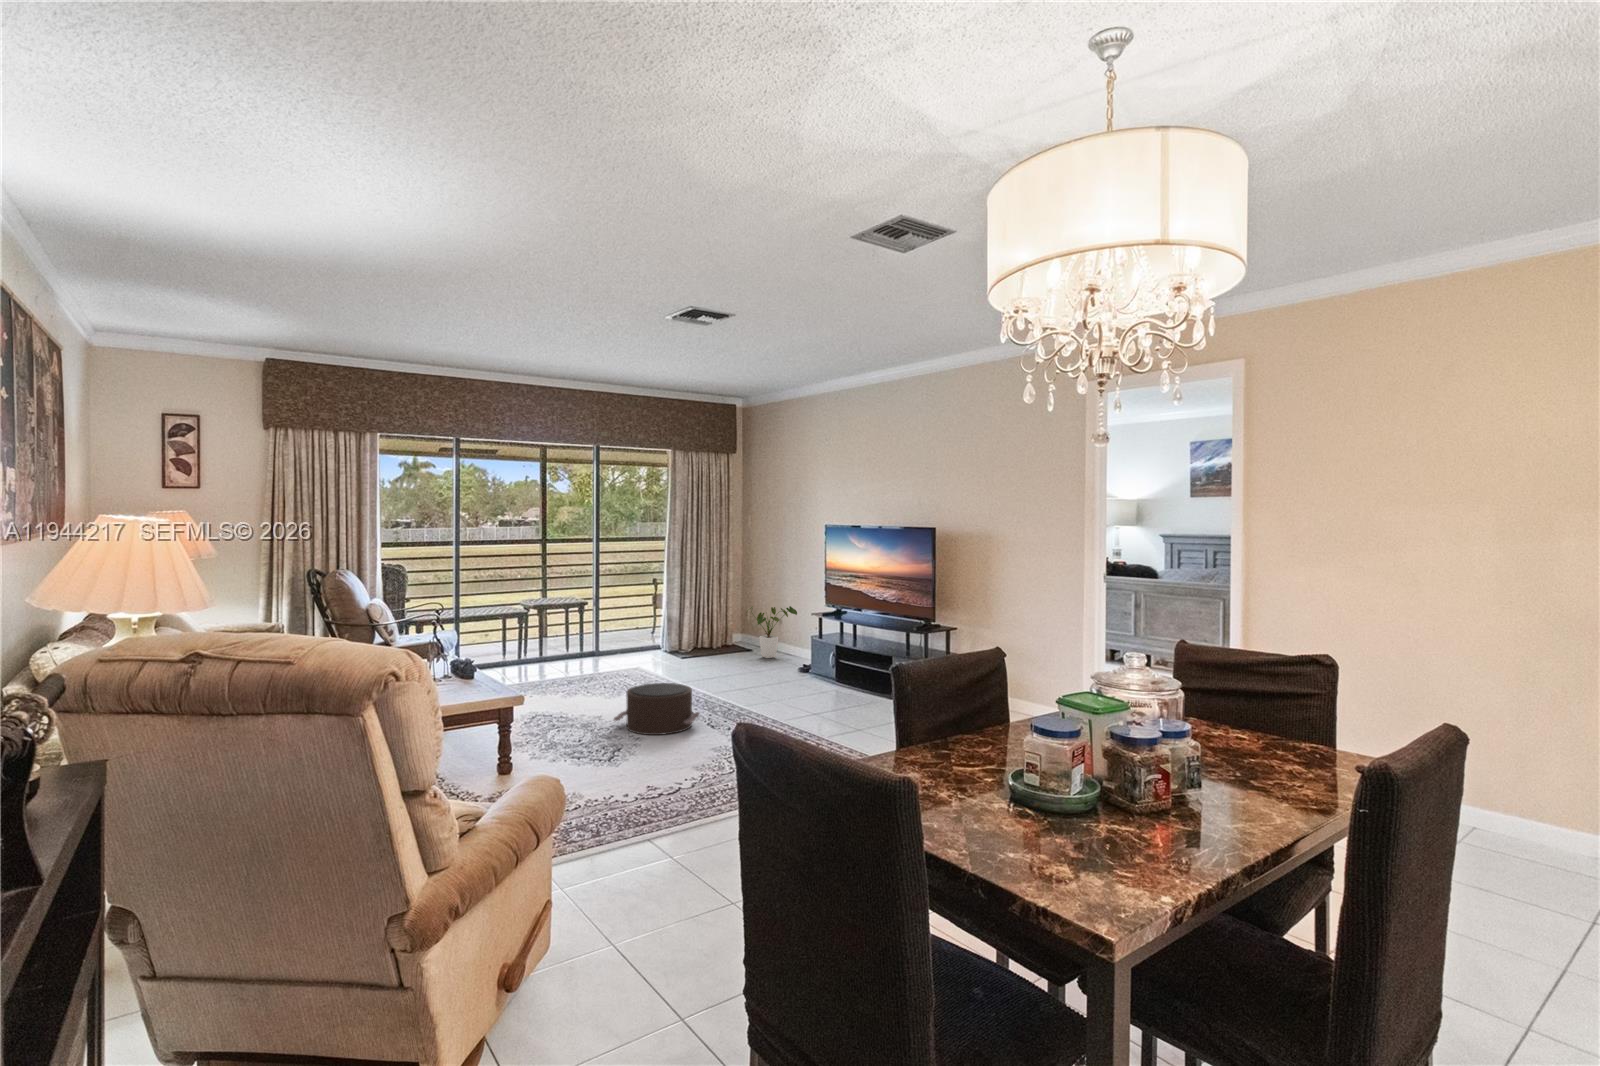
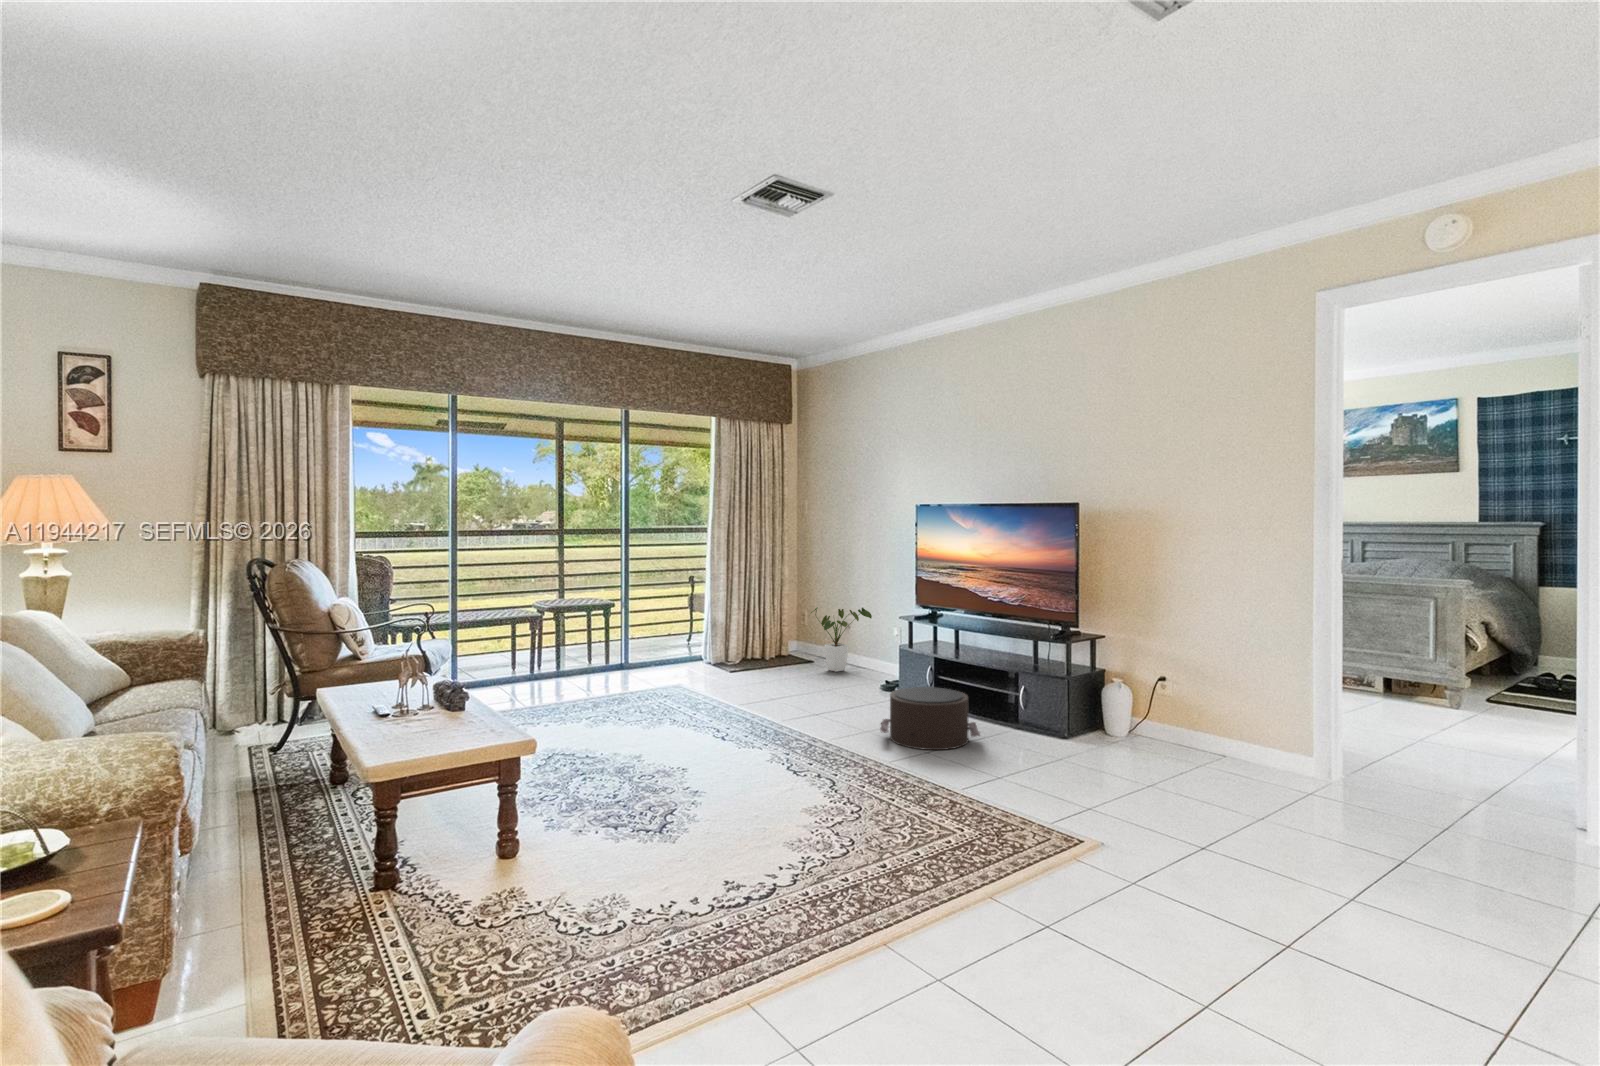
pouf: present [614,683,699,735] -> present [880,687,980,750]

